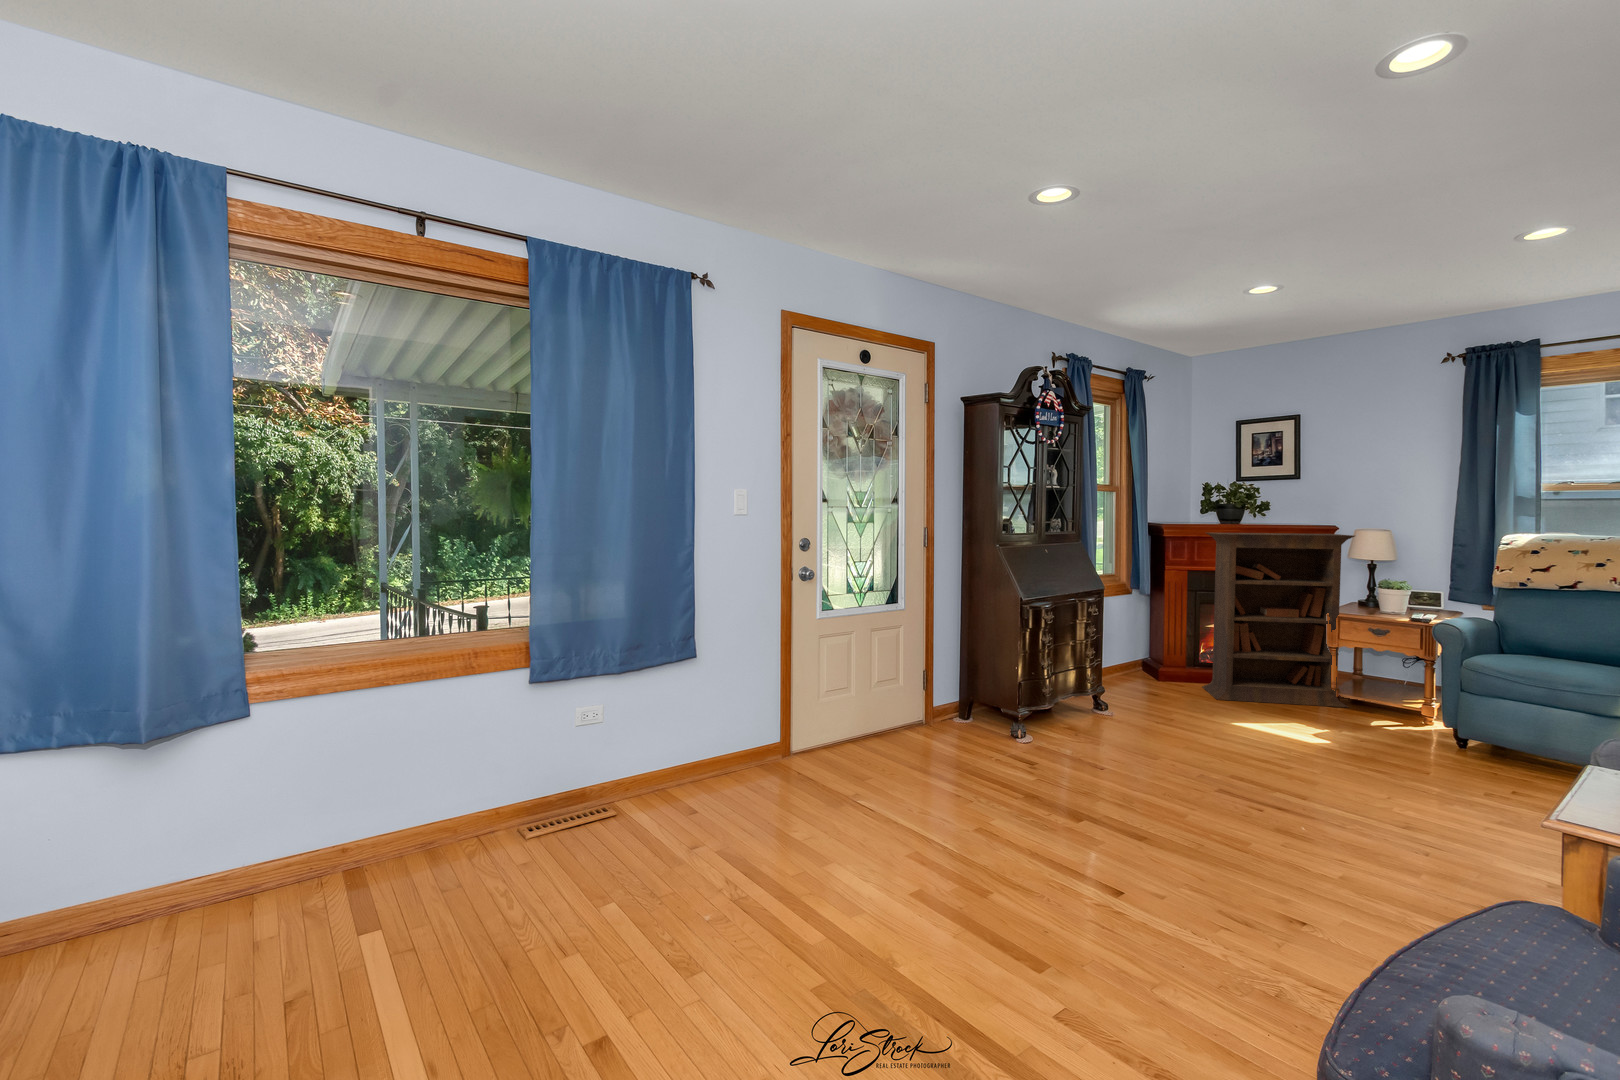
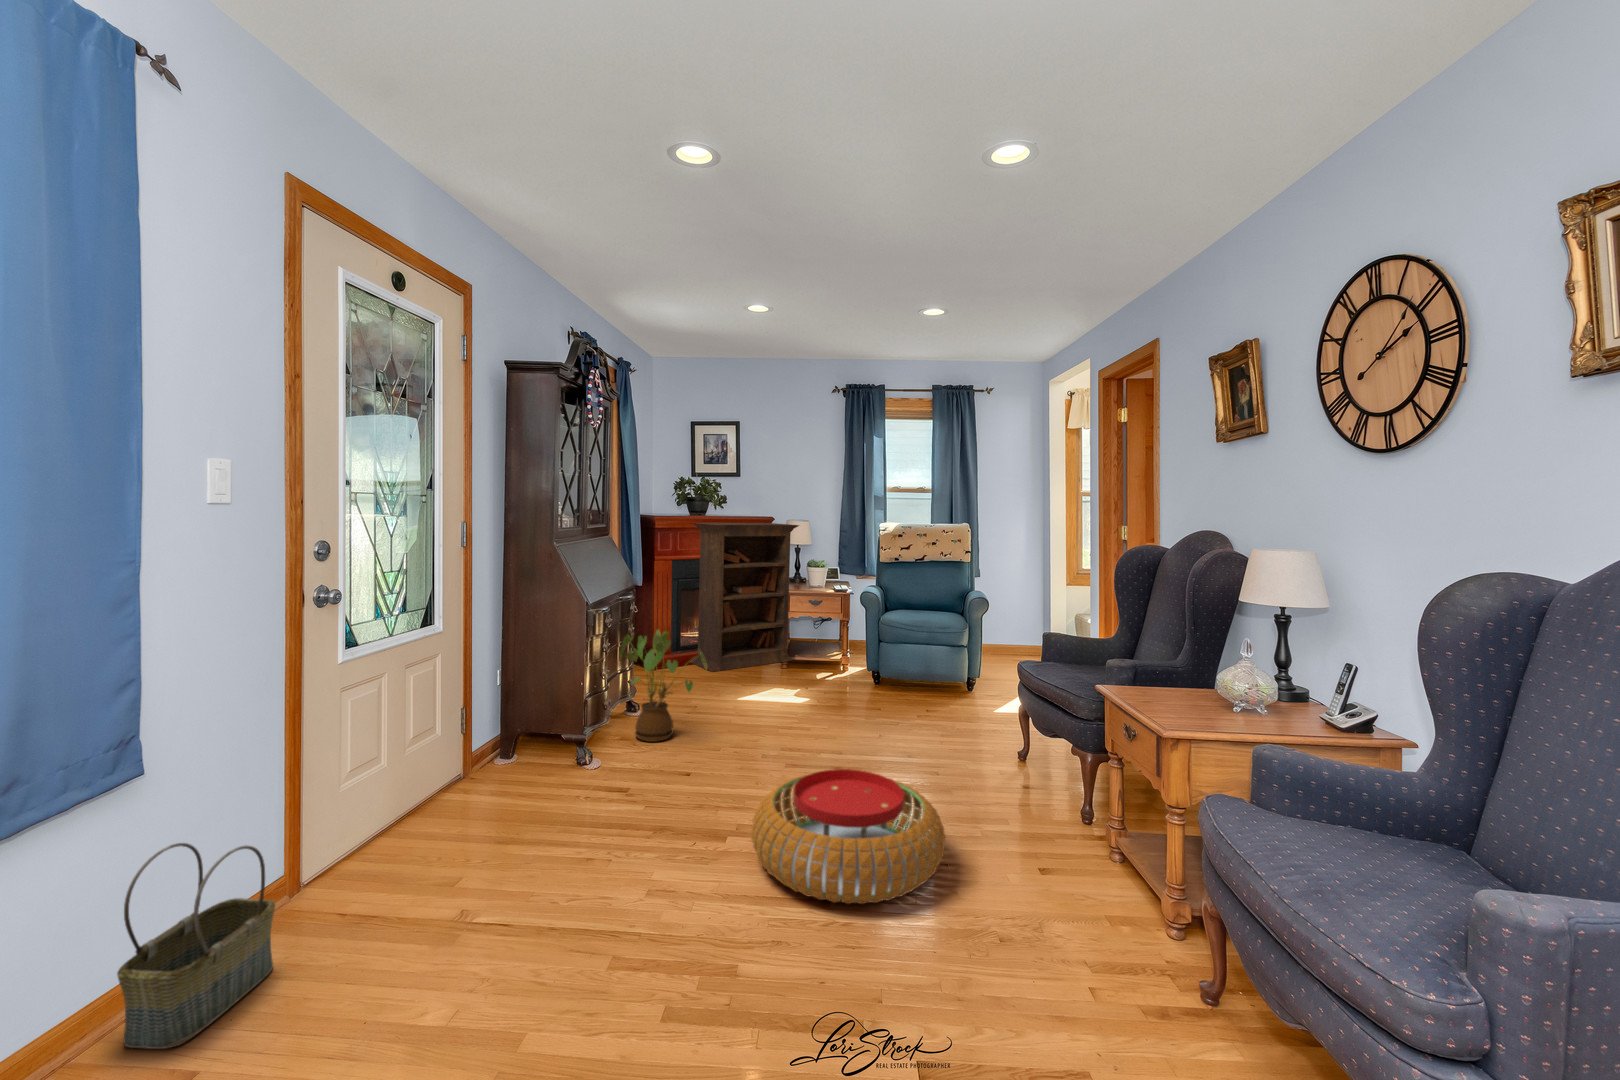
house plant: none [1062,634,1146,742] -> present [619,630,707,742]
basket: none [682,696,752,798] -> present [117,843,275,1049]
pouf: none [1058,780,1281,916] -> present [751,769,945,904]

